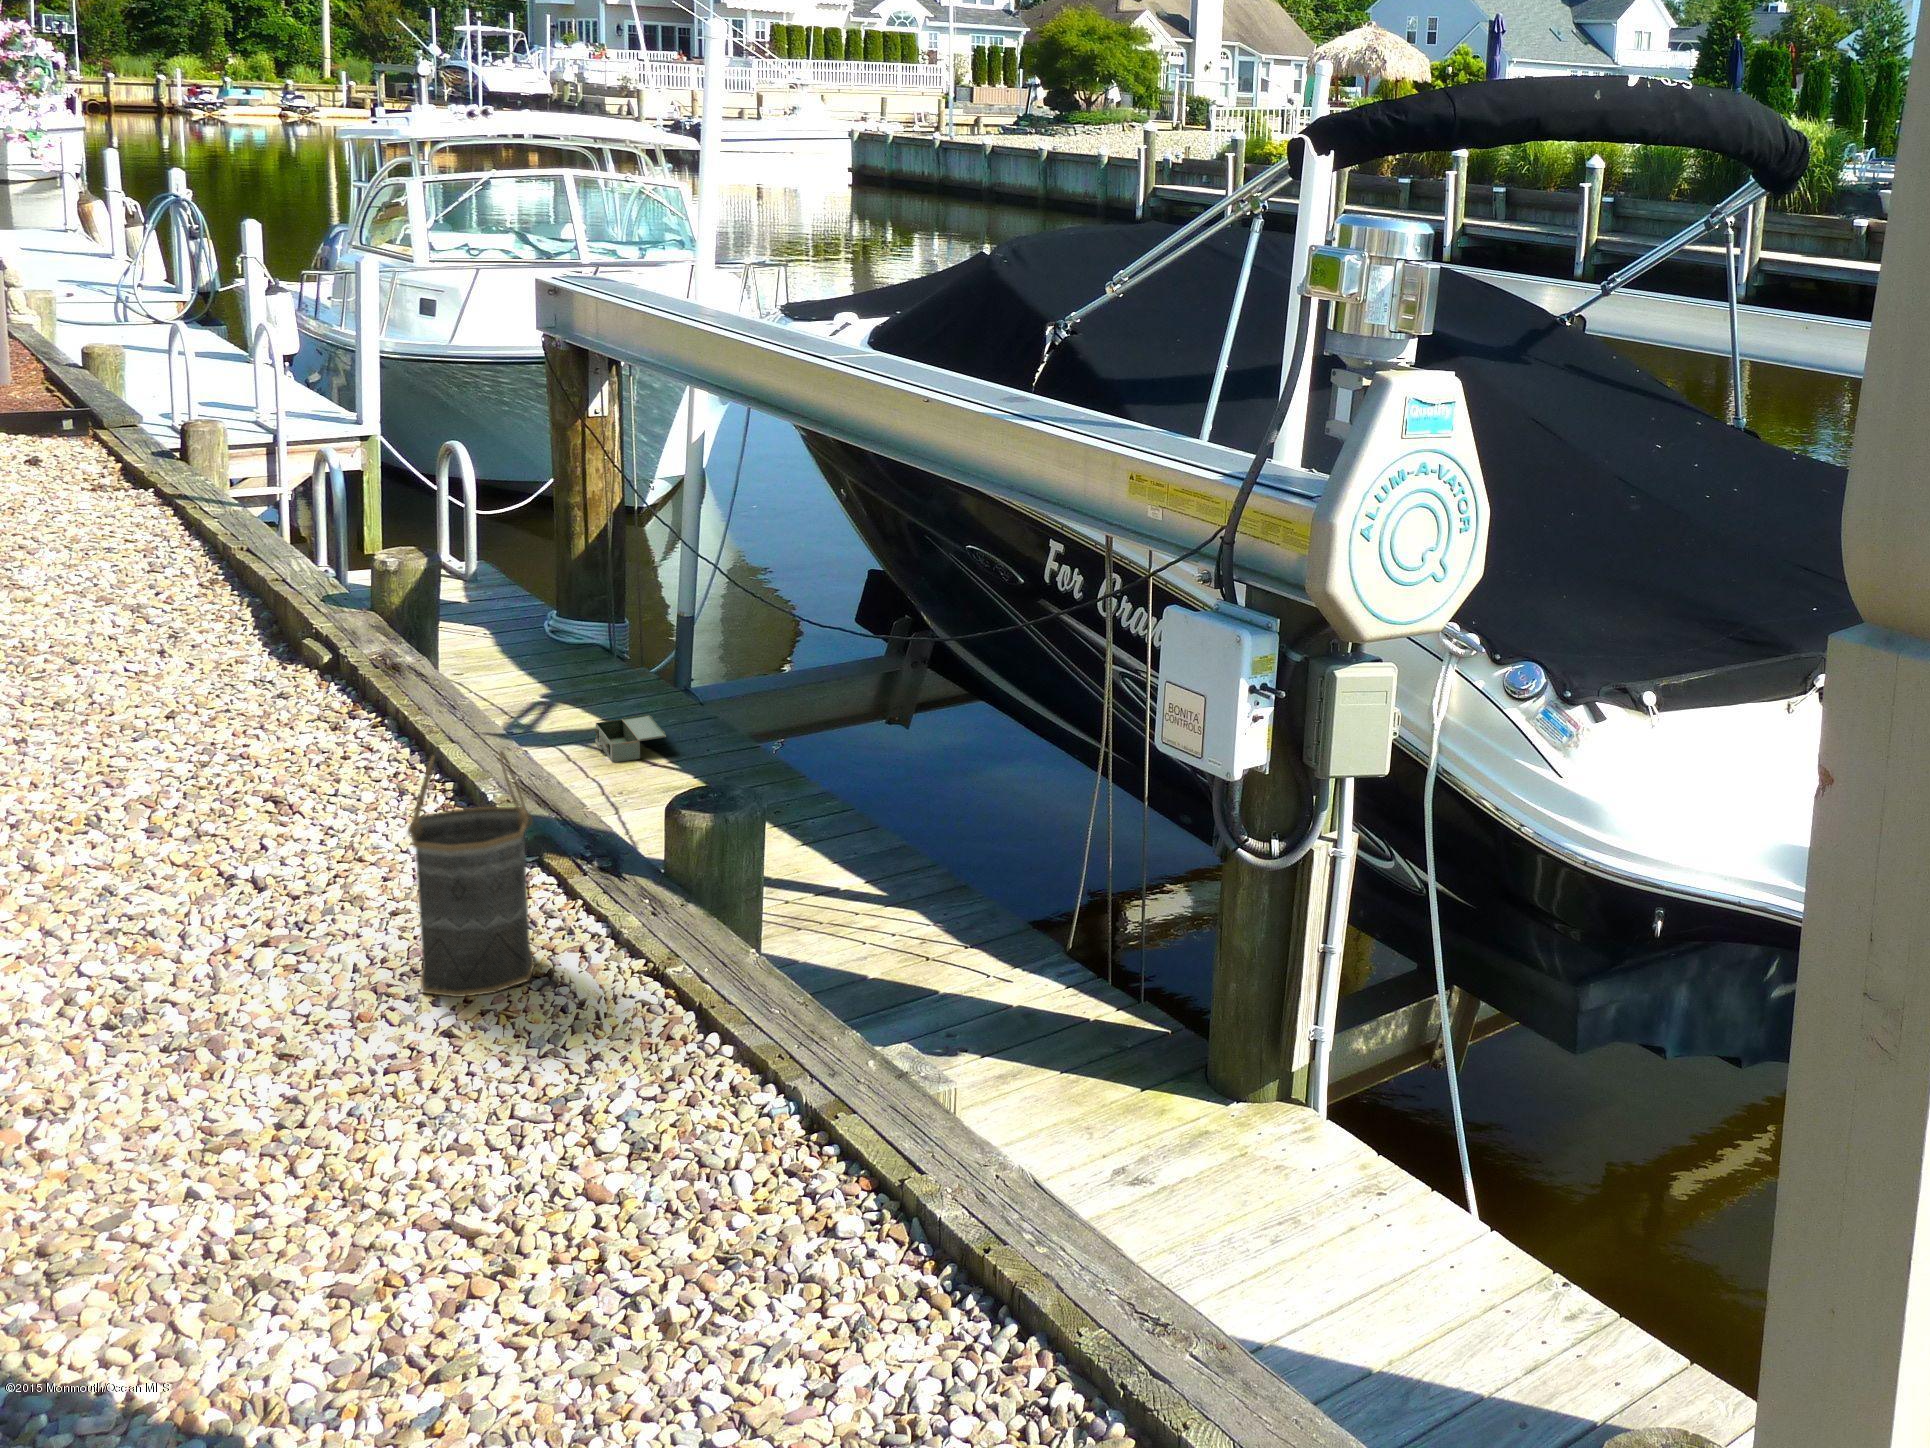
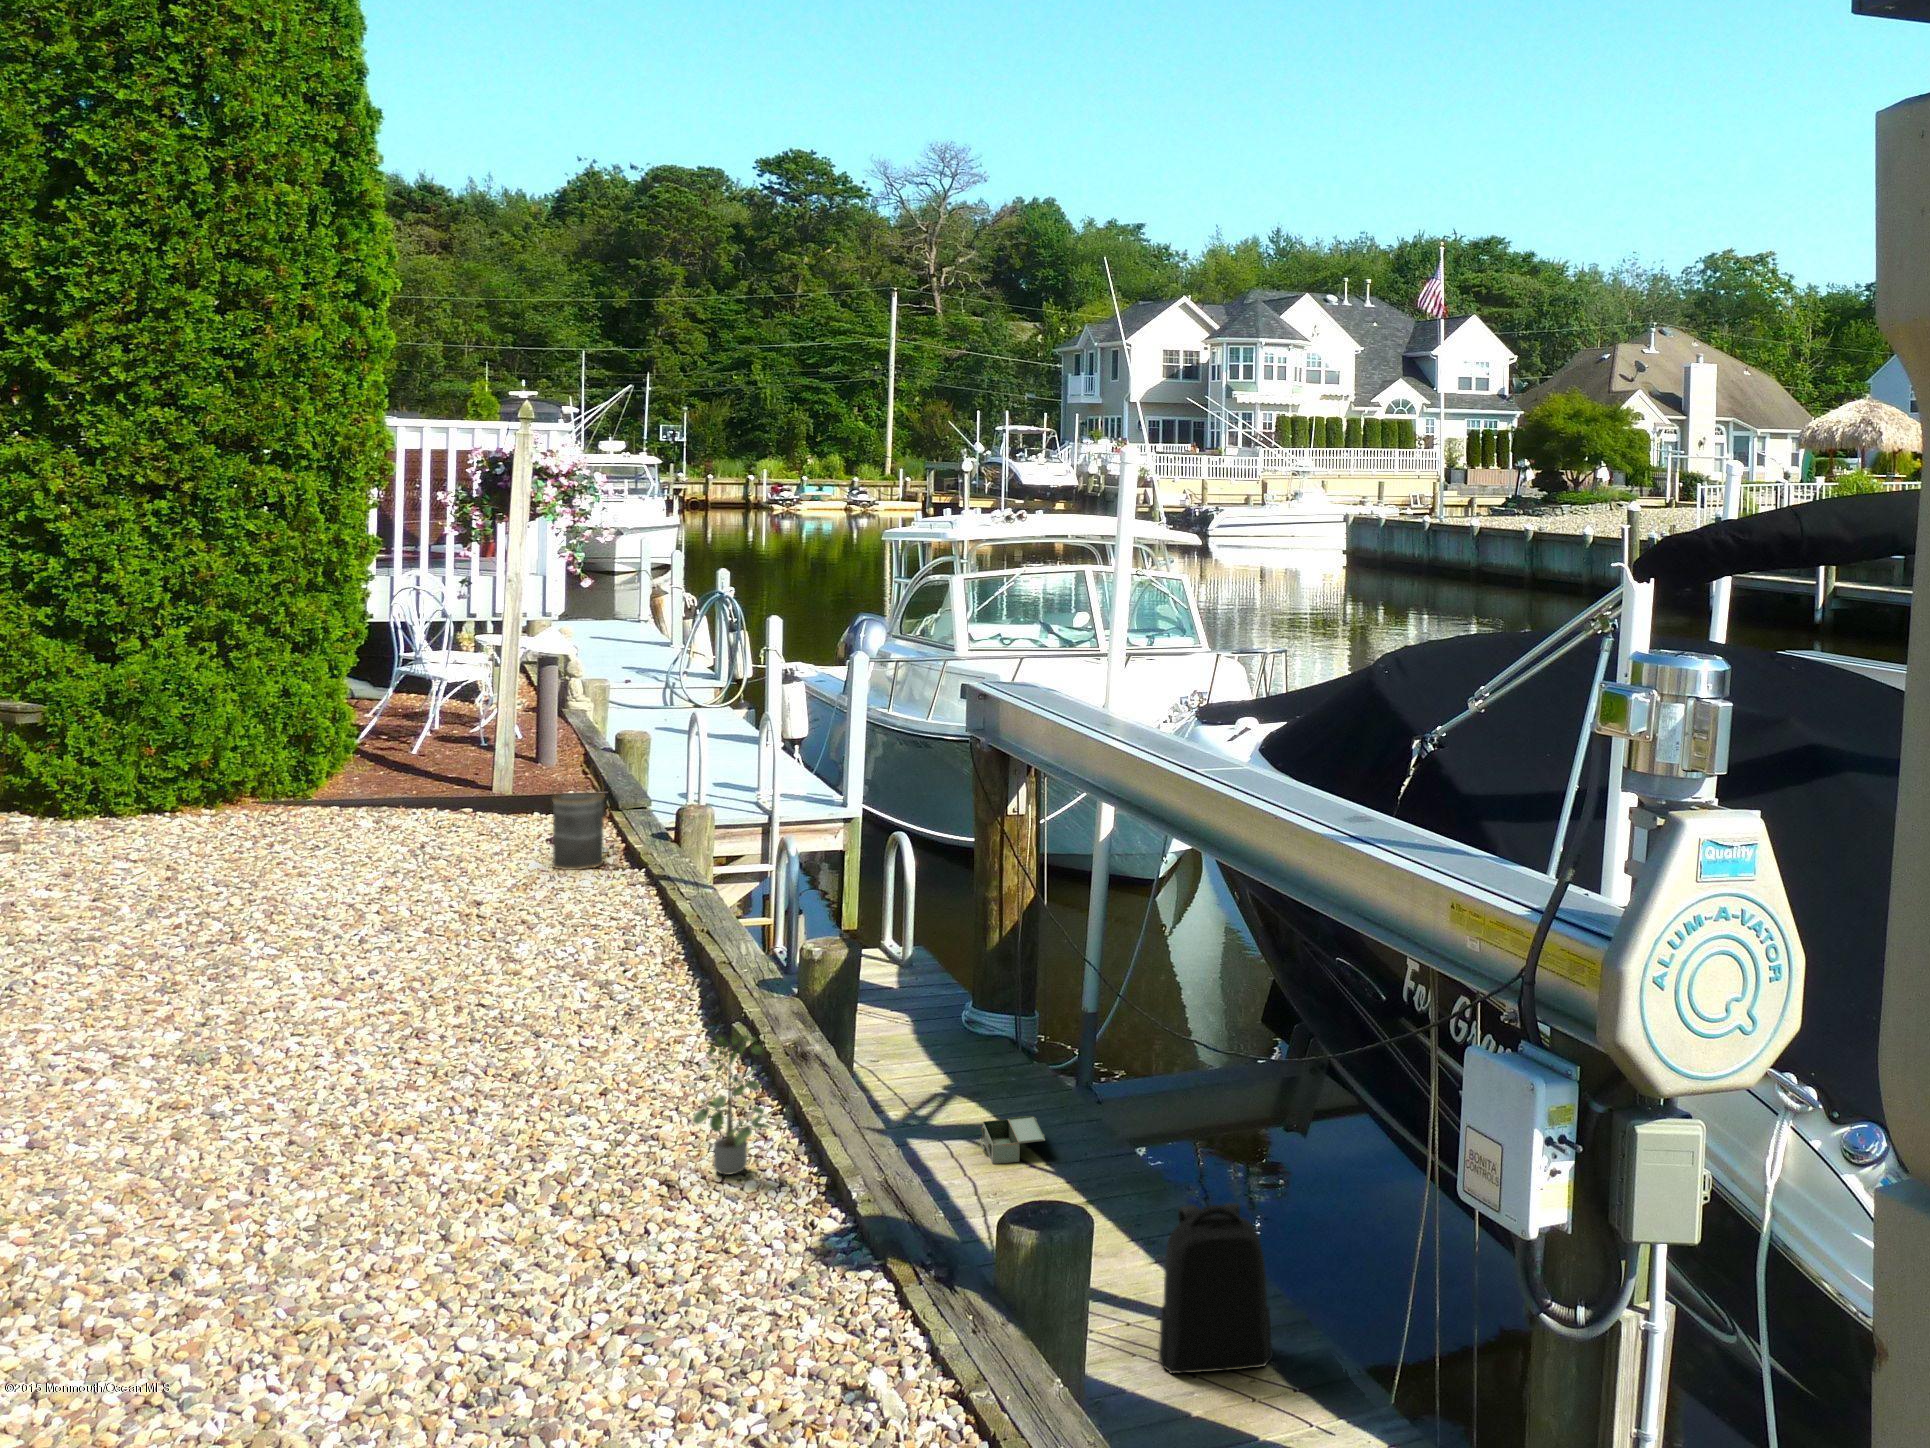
potted plant: none [296,641,390,787] -> present [693,1035,771,1175]
basket: present [408,750,534,997] -> present [553,765,605,870]
backpack: none [820,779,933,940] -> present [1158,1203,1273,1373]

